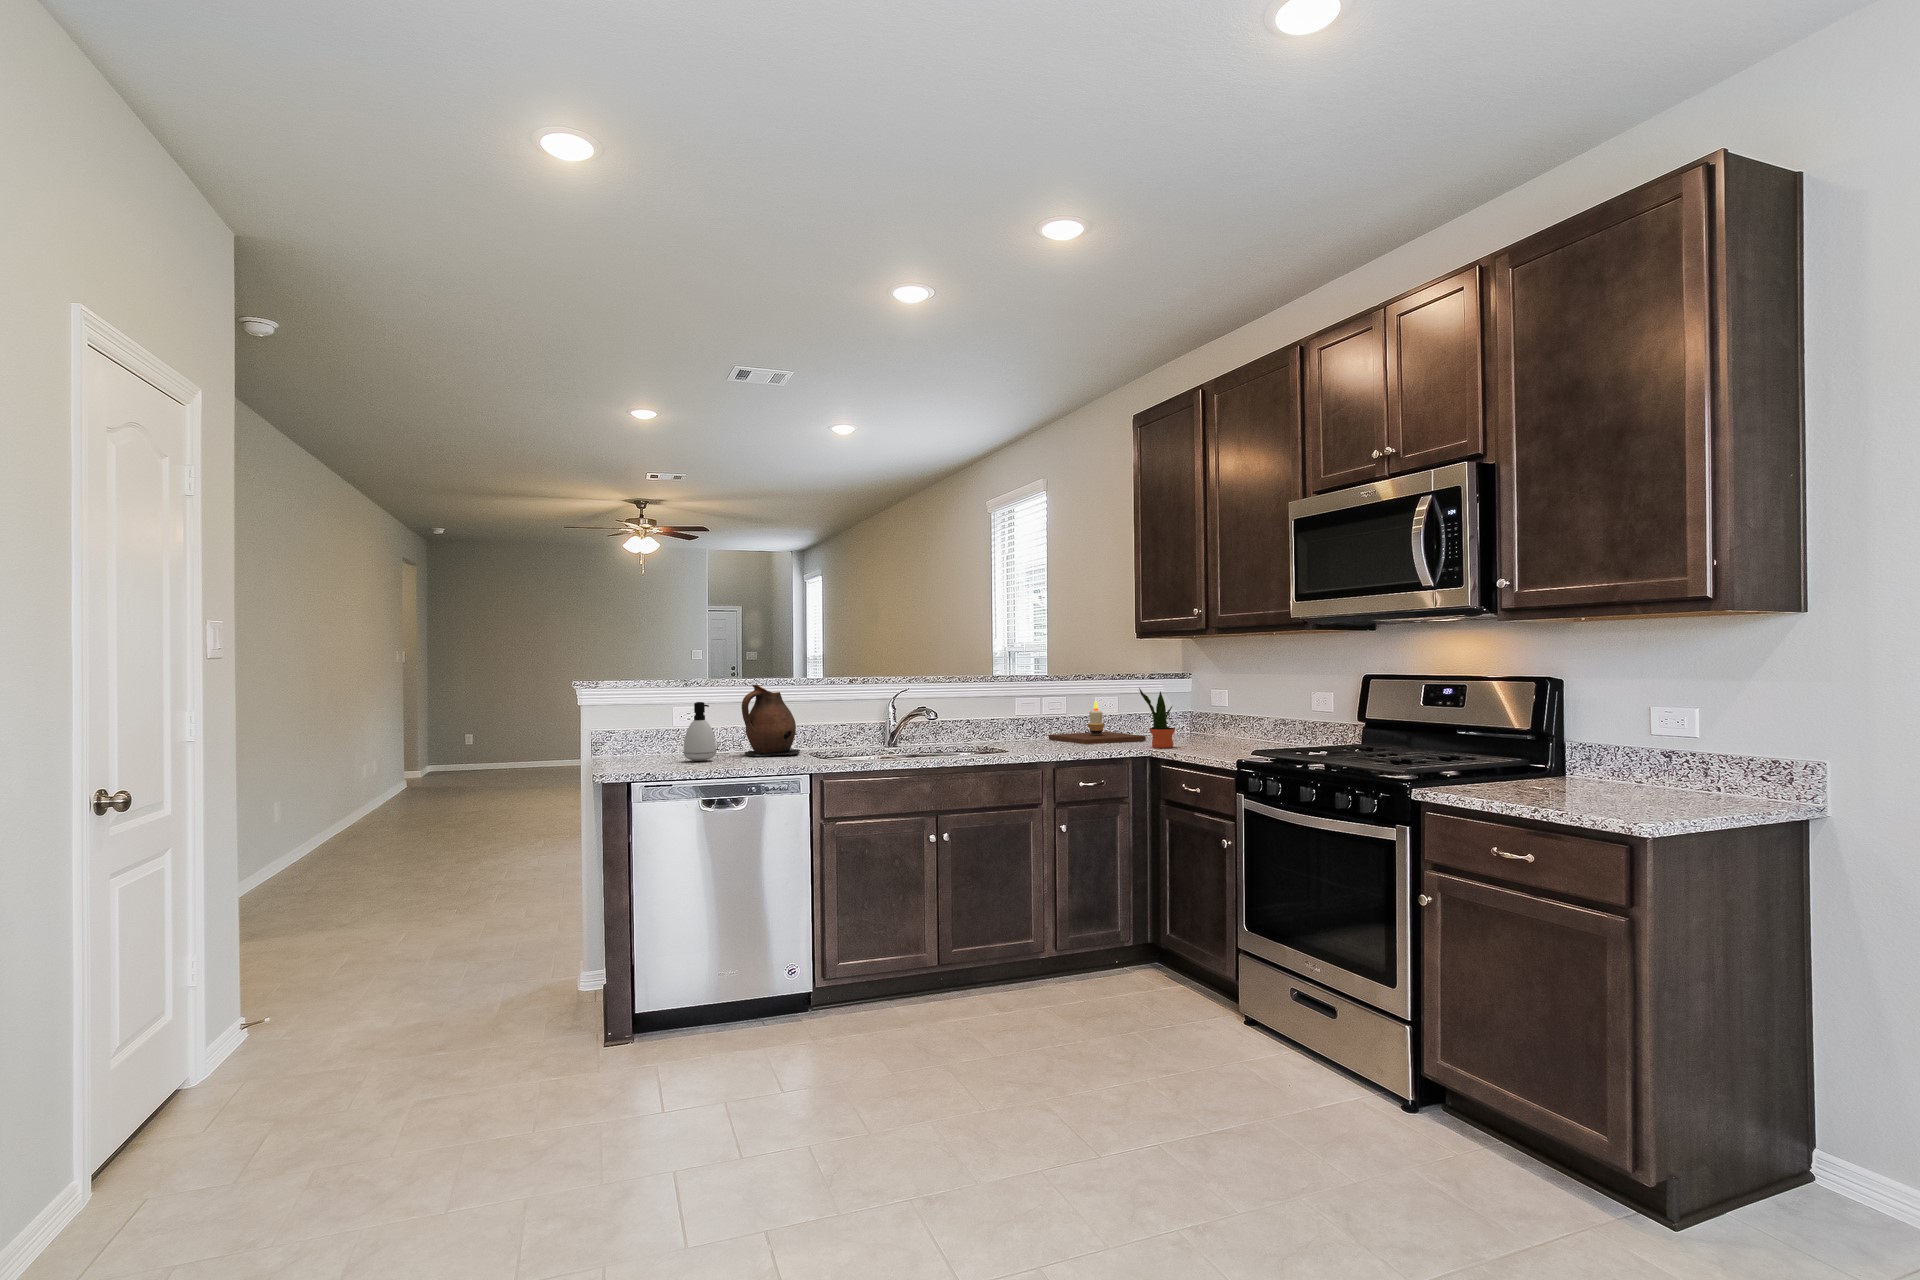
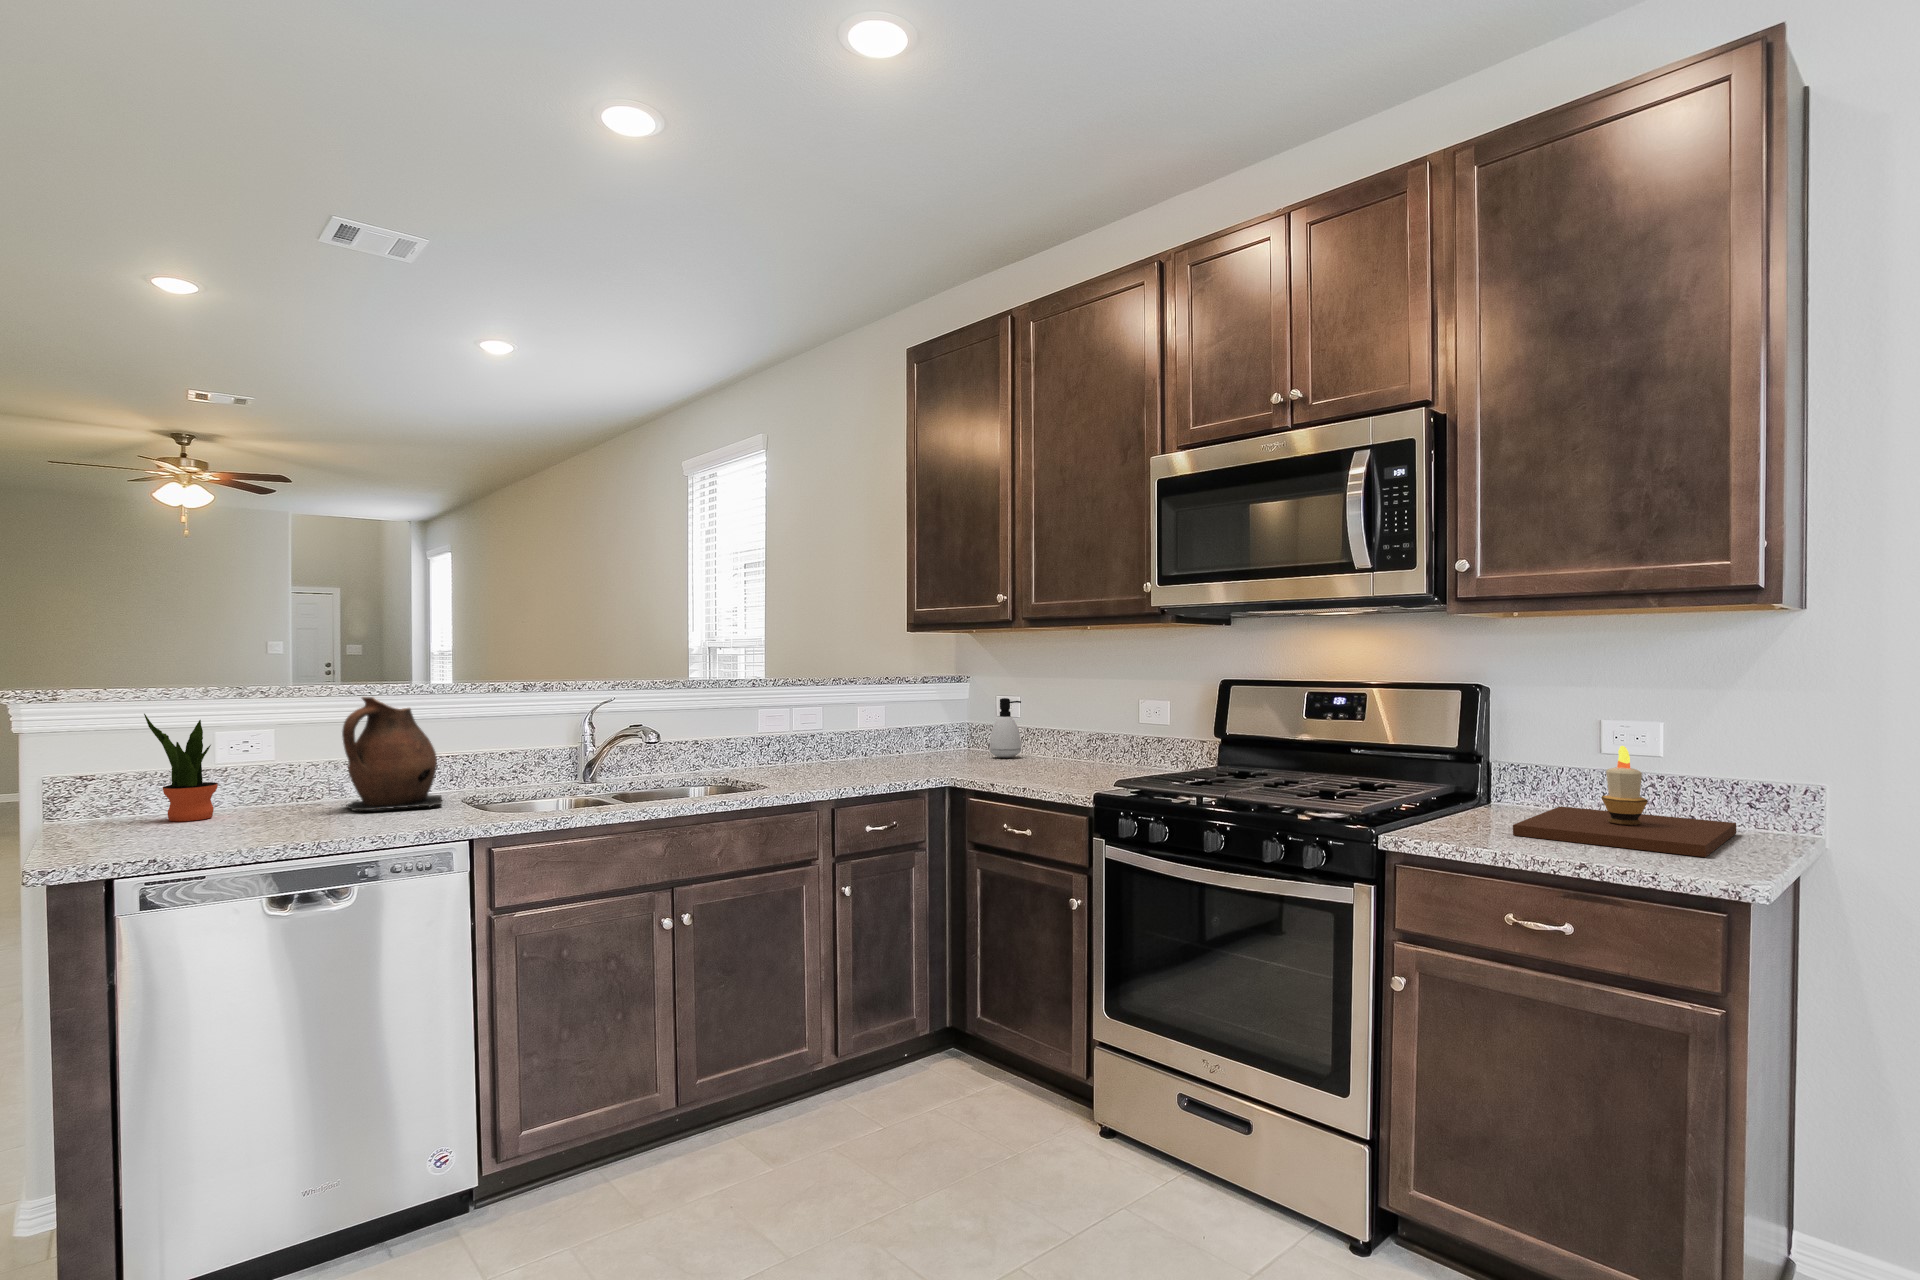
potted plant: present [1139,688,1175,748] -> present [144,714,218,821]
candle: present [1049,701,1146,744] -> present [1513,746,1736,857]
soap dispenser: present [684,702,716,761] -> present [989,698,1021,758]

